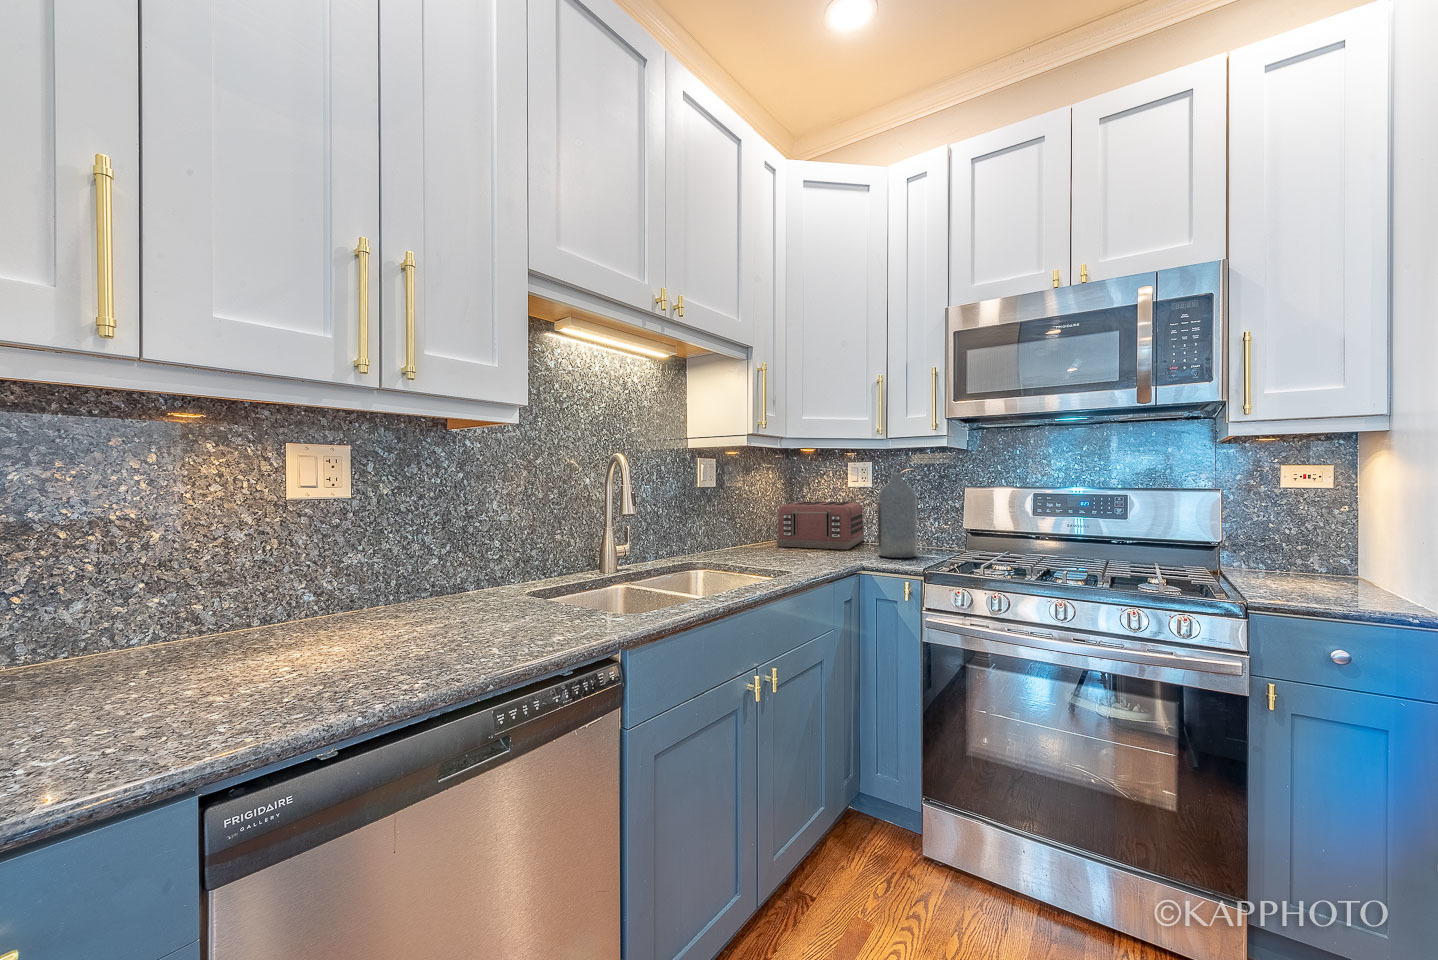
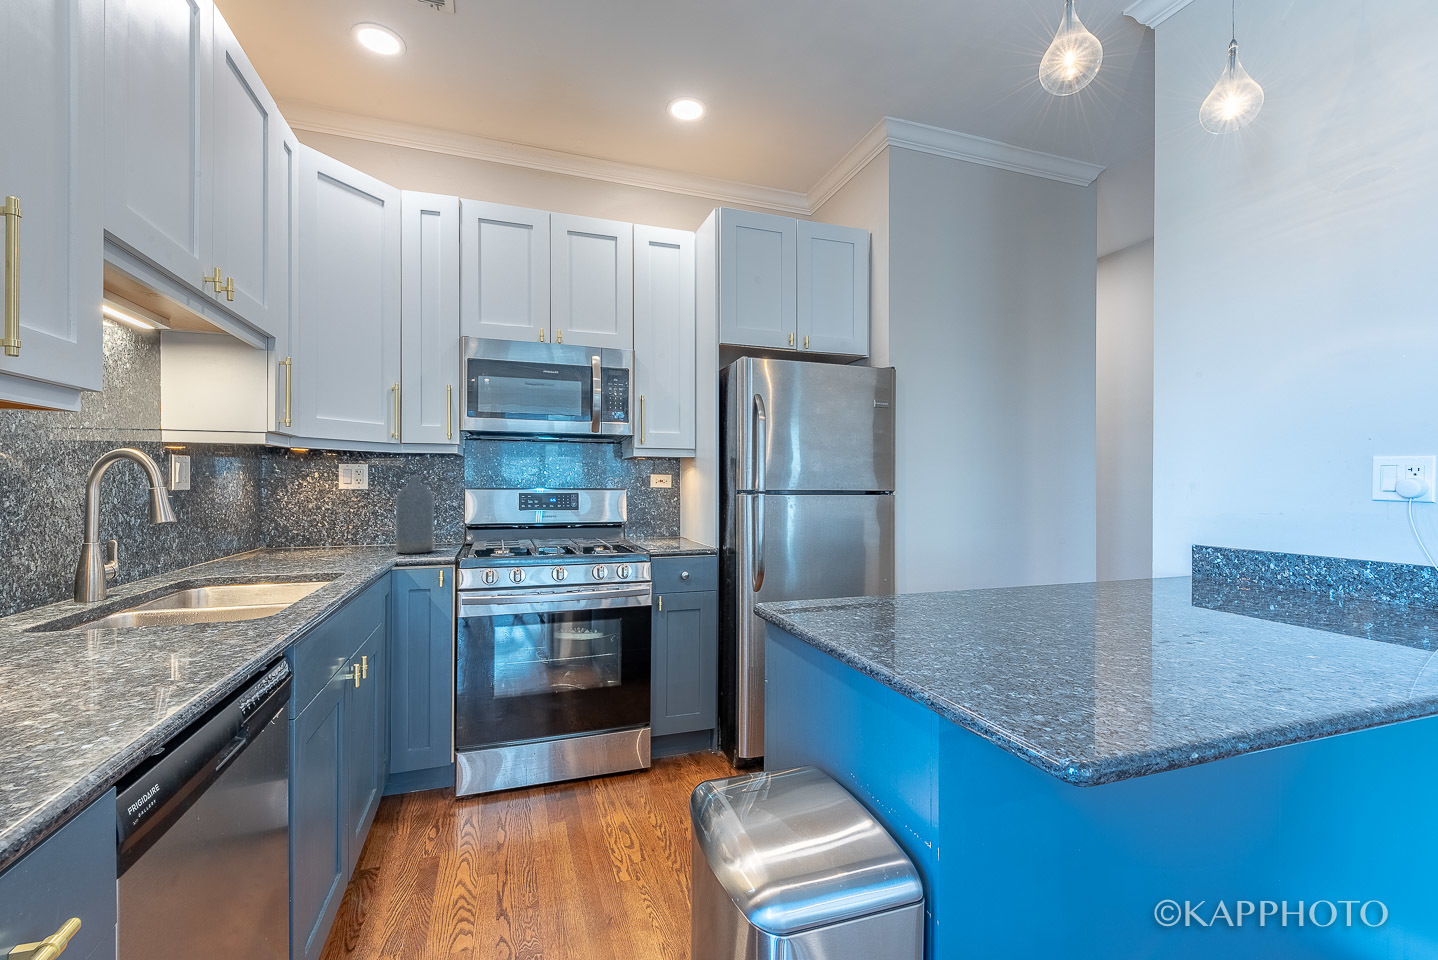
toaster: present [777,501,864,550] -> none [264,505,359,557]

